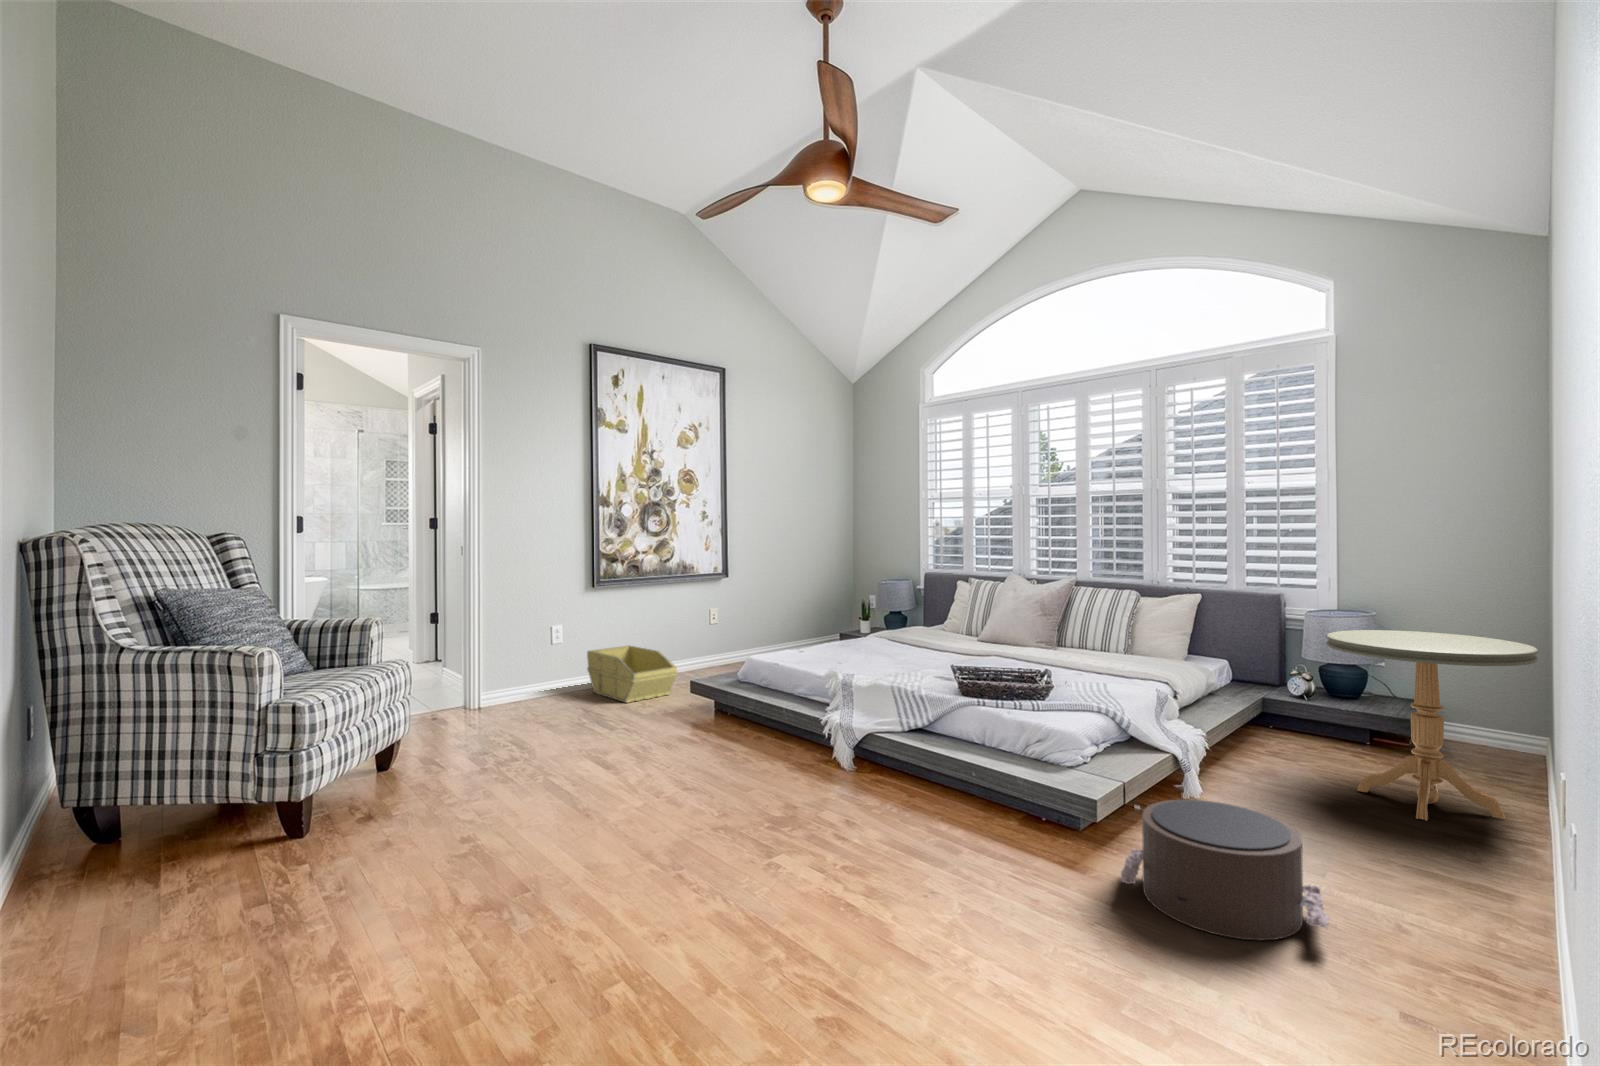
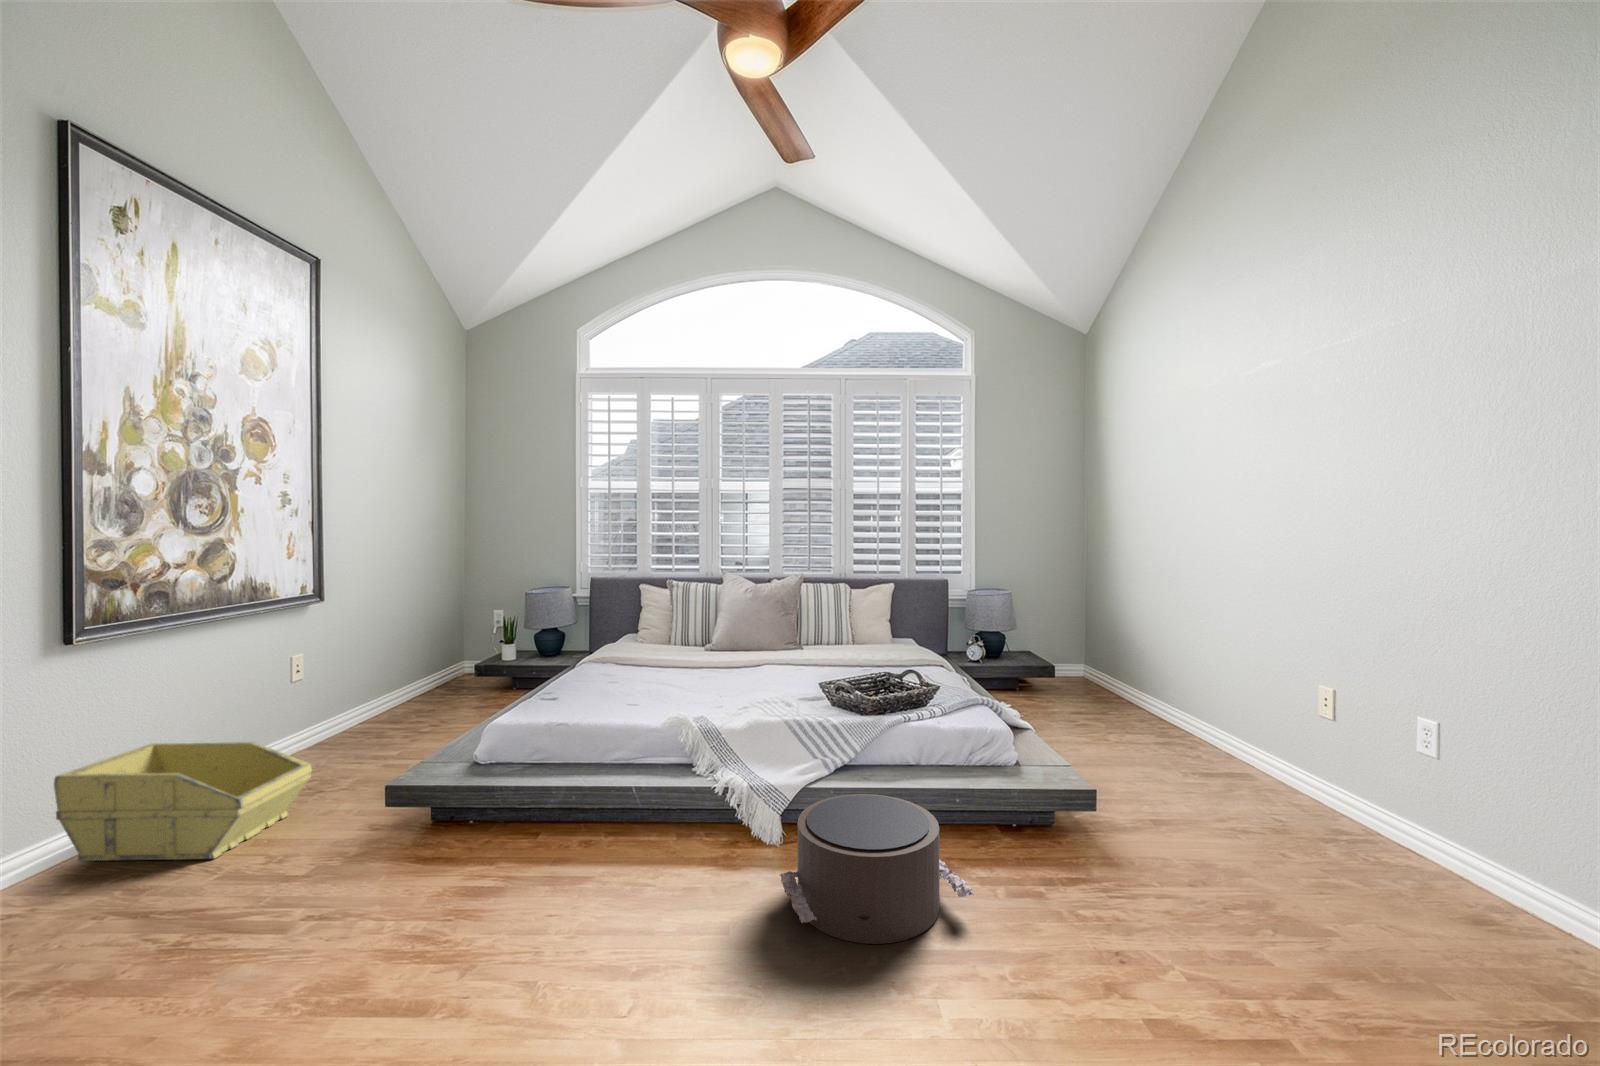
side table: present [1326,630,1538,821] -> none [1075,601,1208,741]
pouf: present [1121,800,1329,940] -> present [780,794,974,944]

